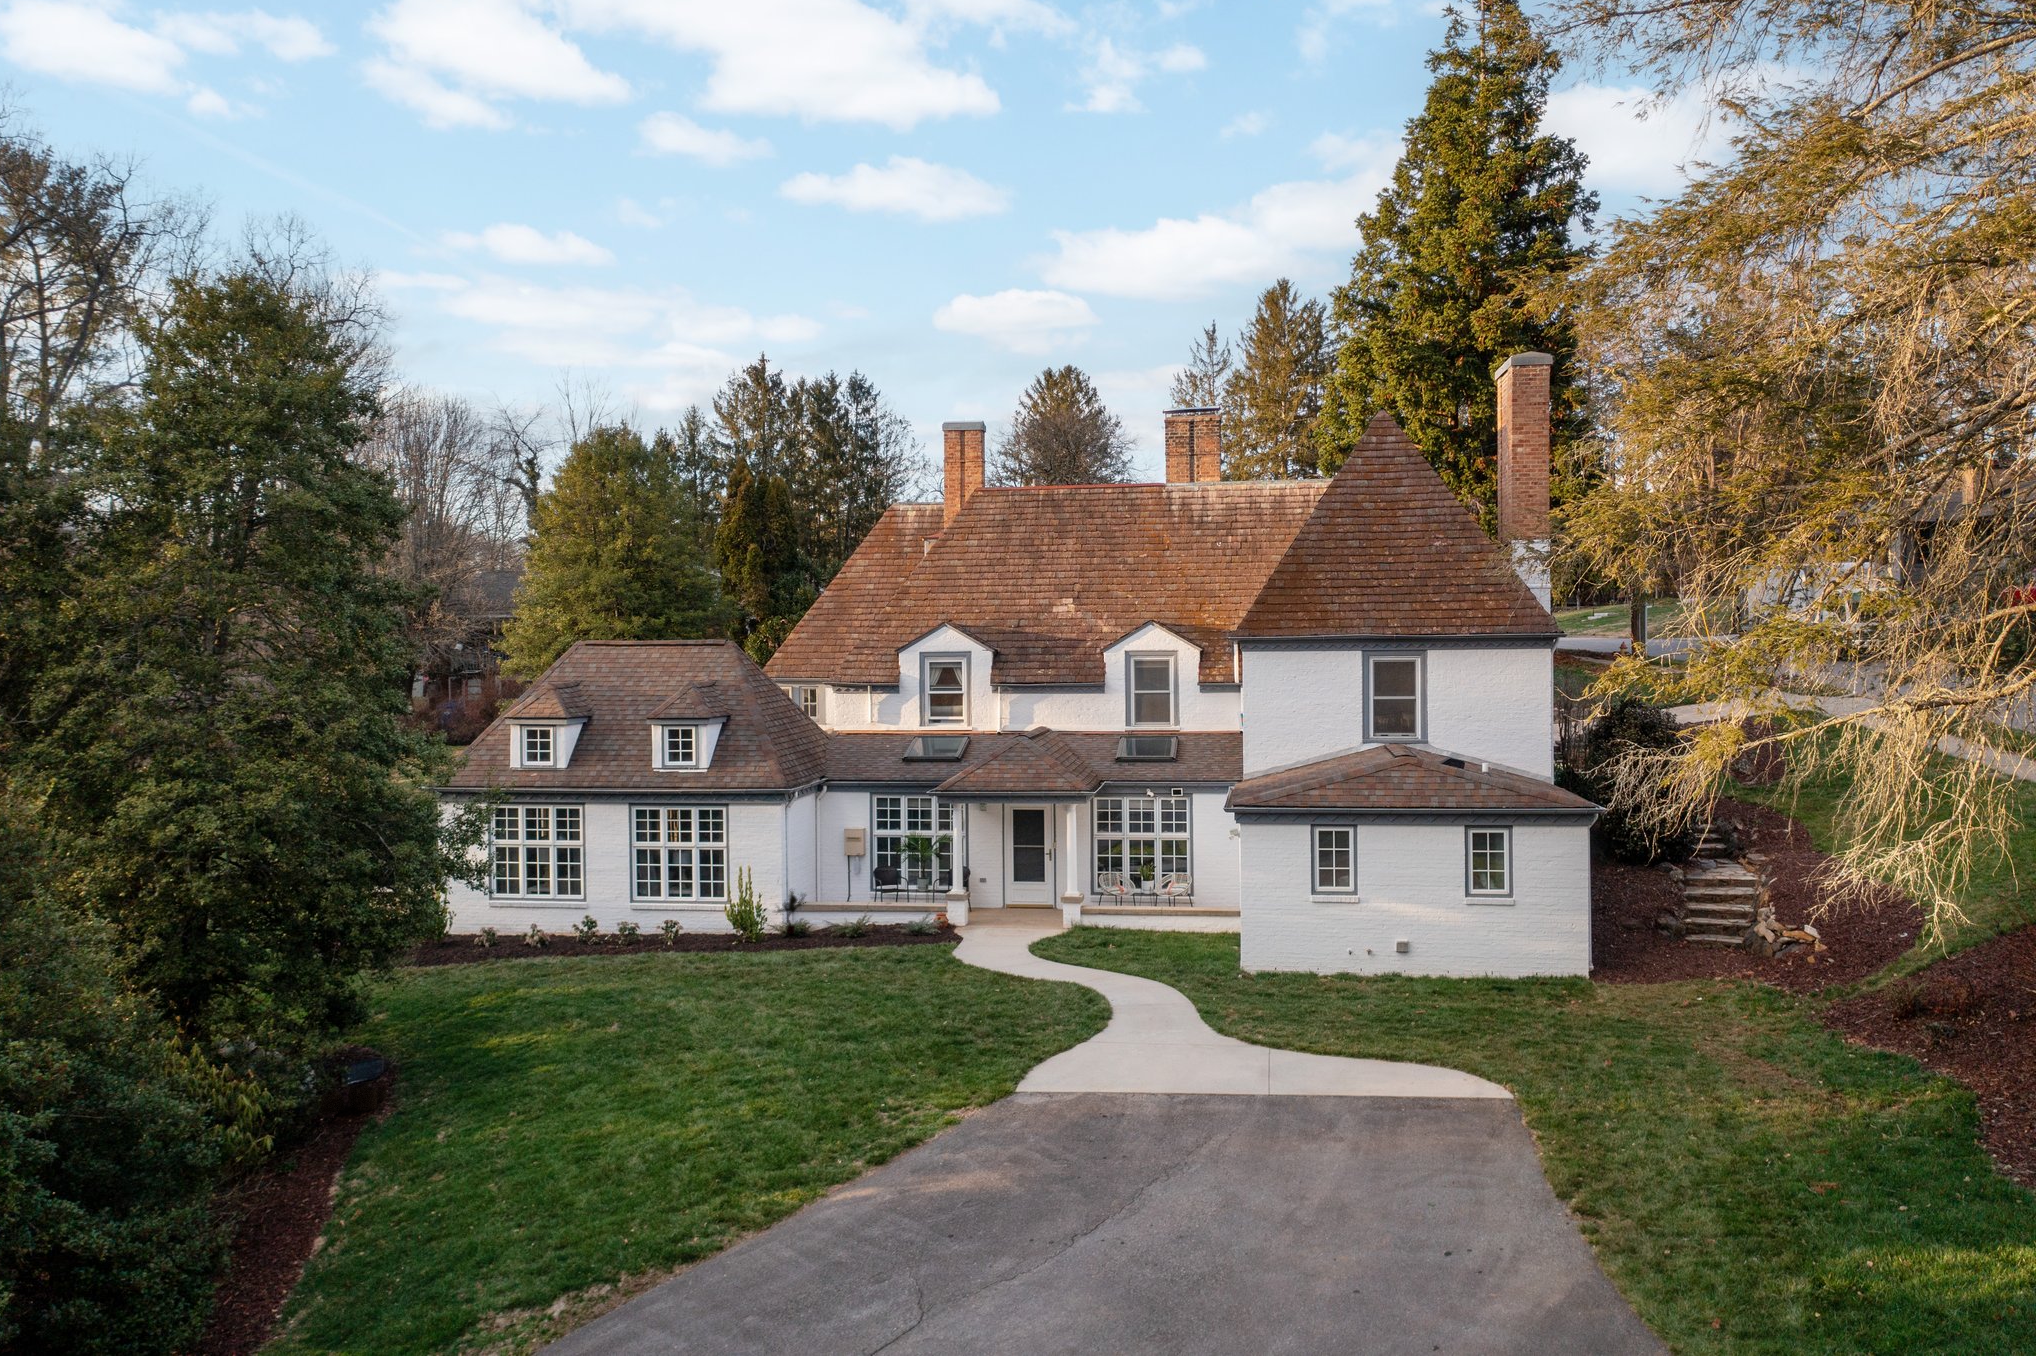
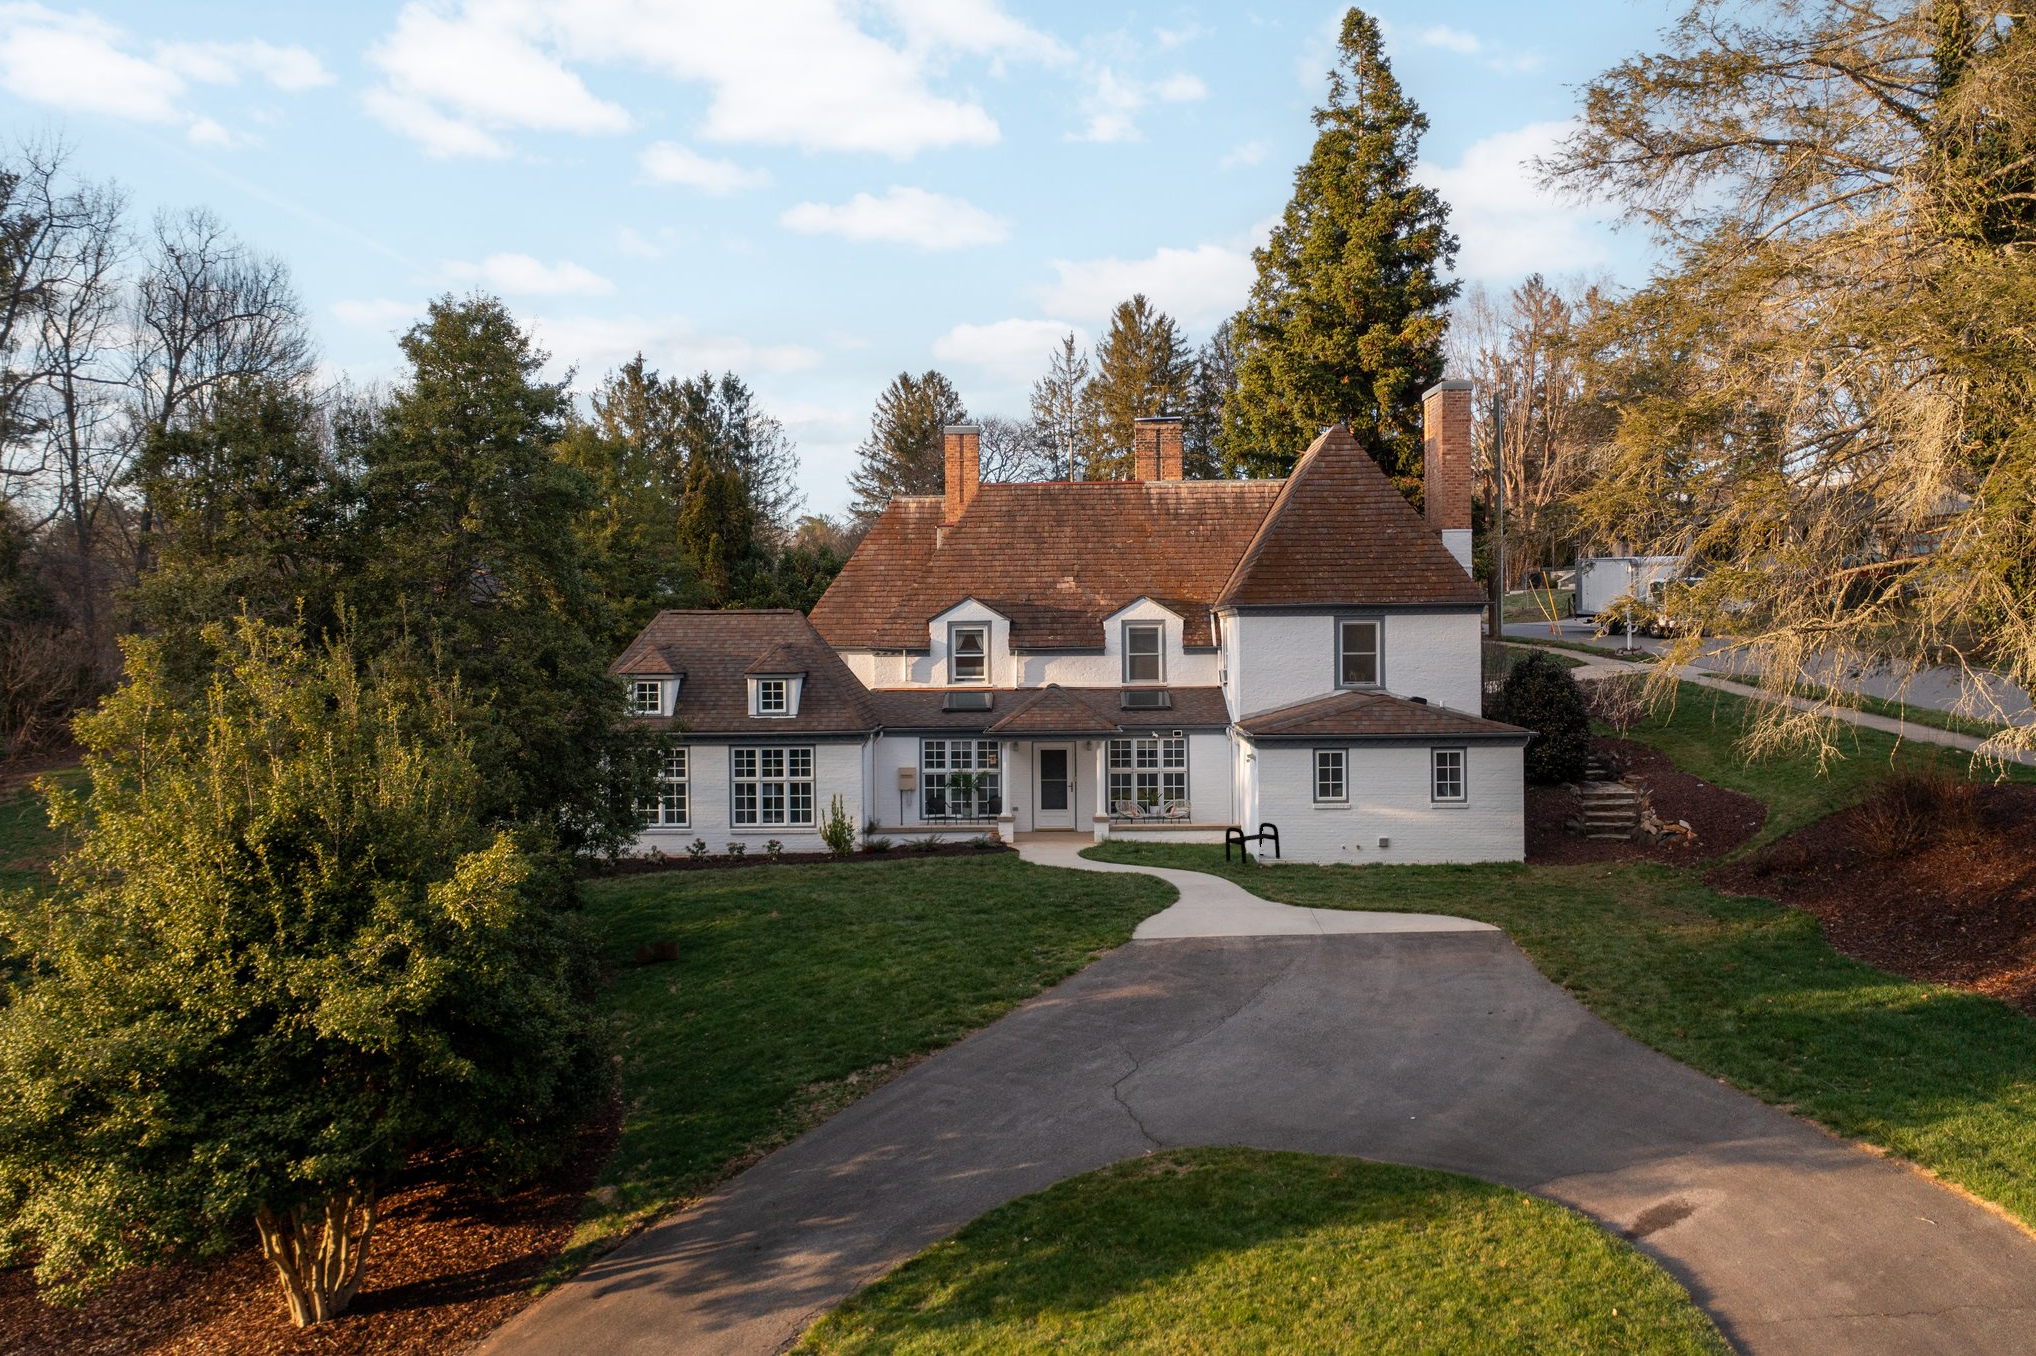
bench: none [1193,919,1264,974] -> present [1226,823,1280,863]

